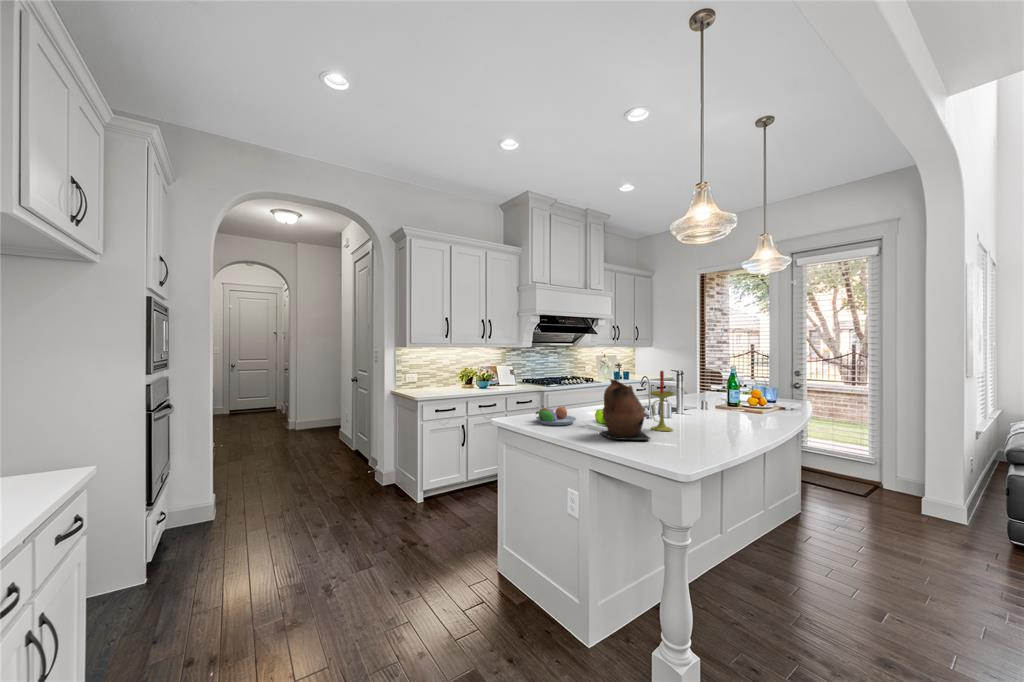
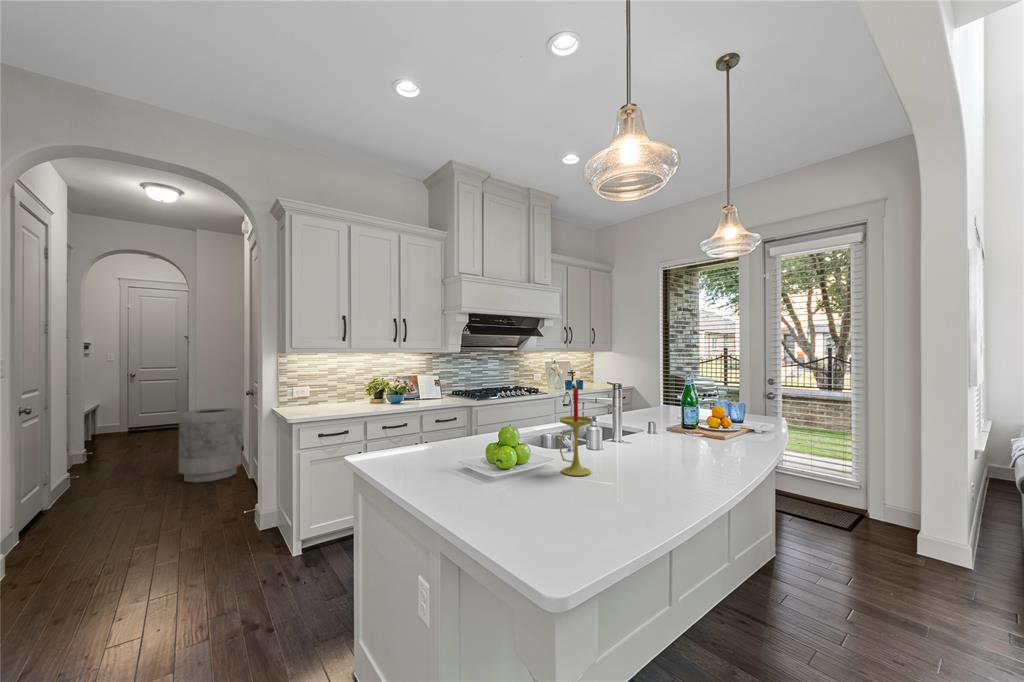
ceramic pitcher: present [601,379,651,440] -> none [476,403,546,499]
trash can: none [300,392,347,451] -> present [179,408,242,482]
fruit bowl: present [536,406,576,425] -> none [399,437,462,468]

